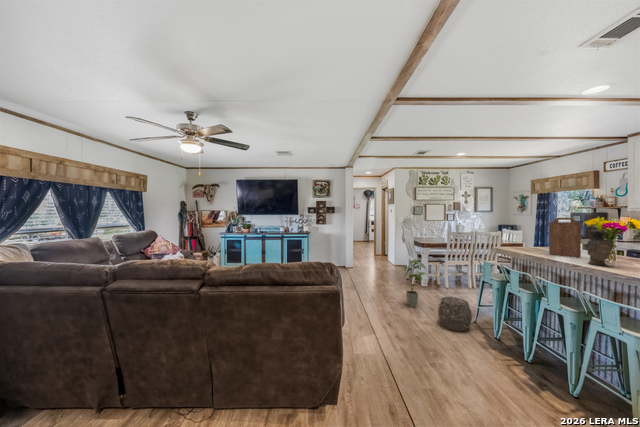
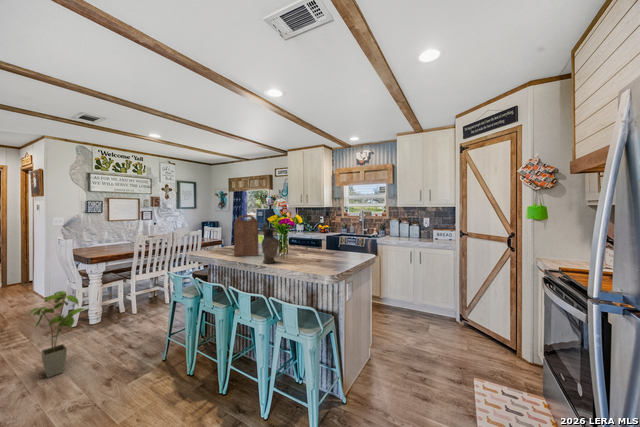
woven basket: present [438,297,472,331] -> none [98,334,154,391]

